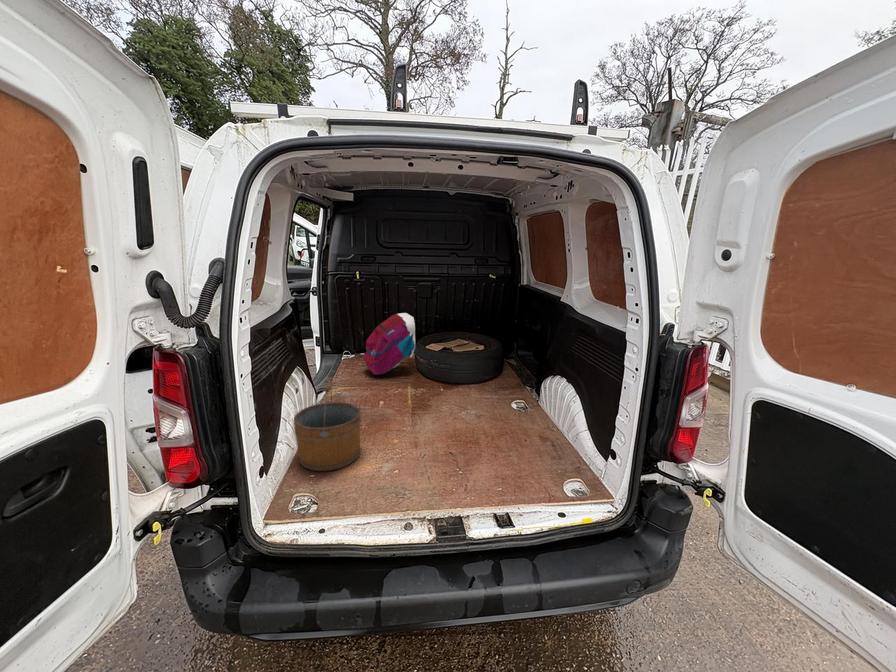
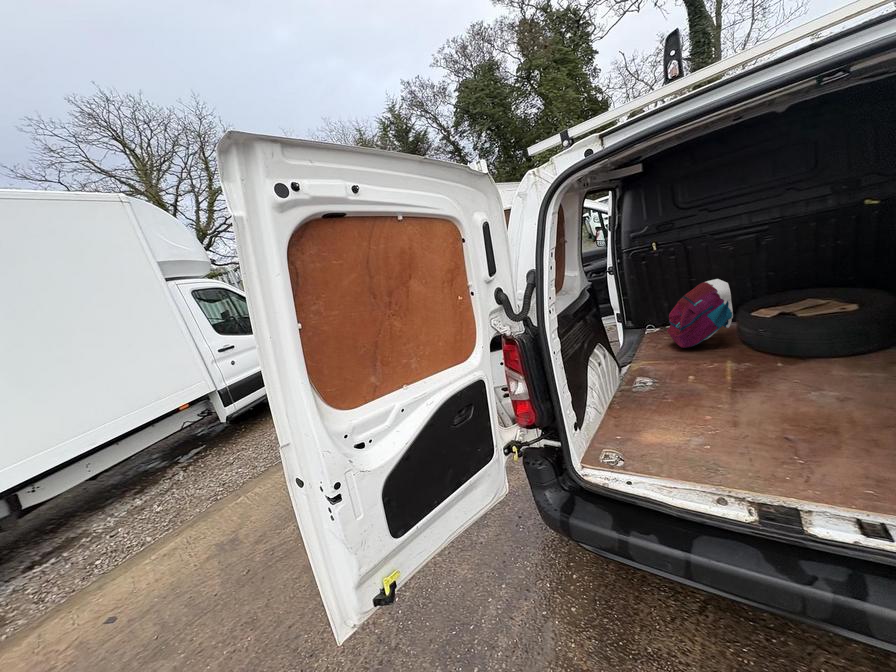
bucket: present [294,380,361,471] -> none [599,354,666,434]

